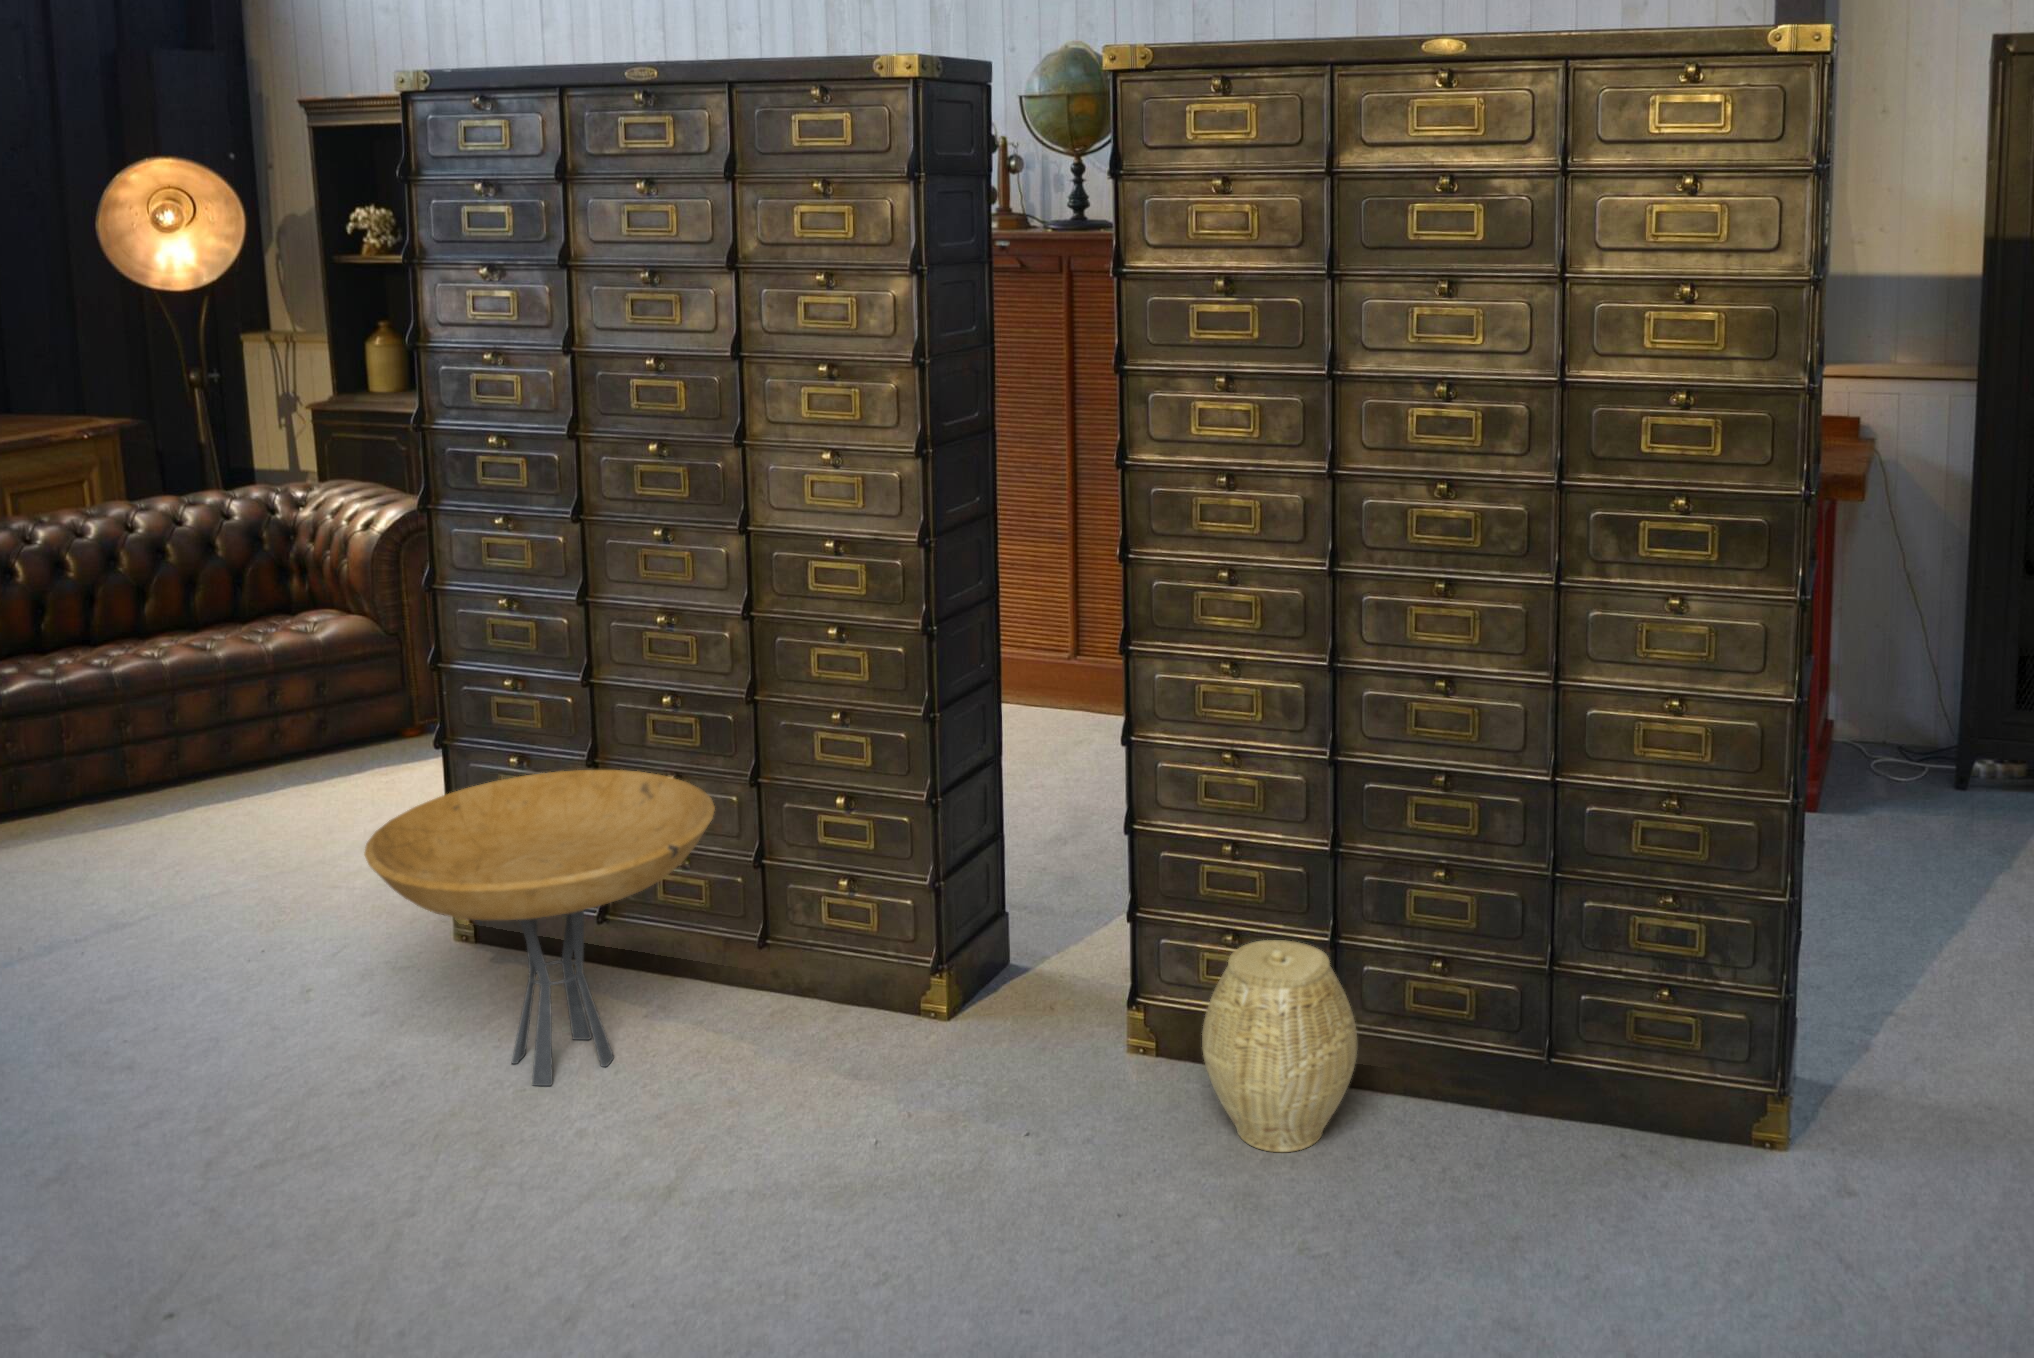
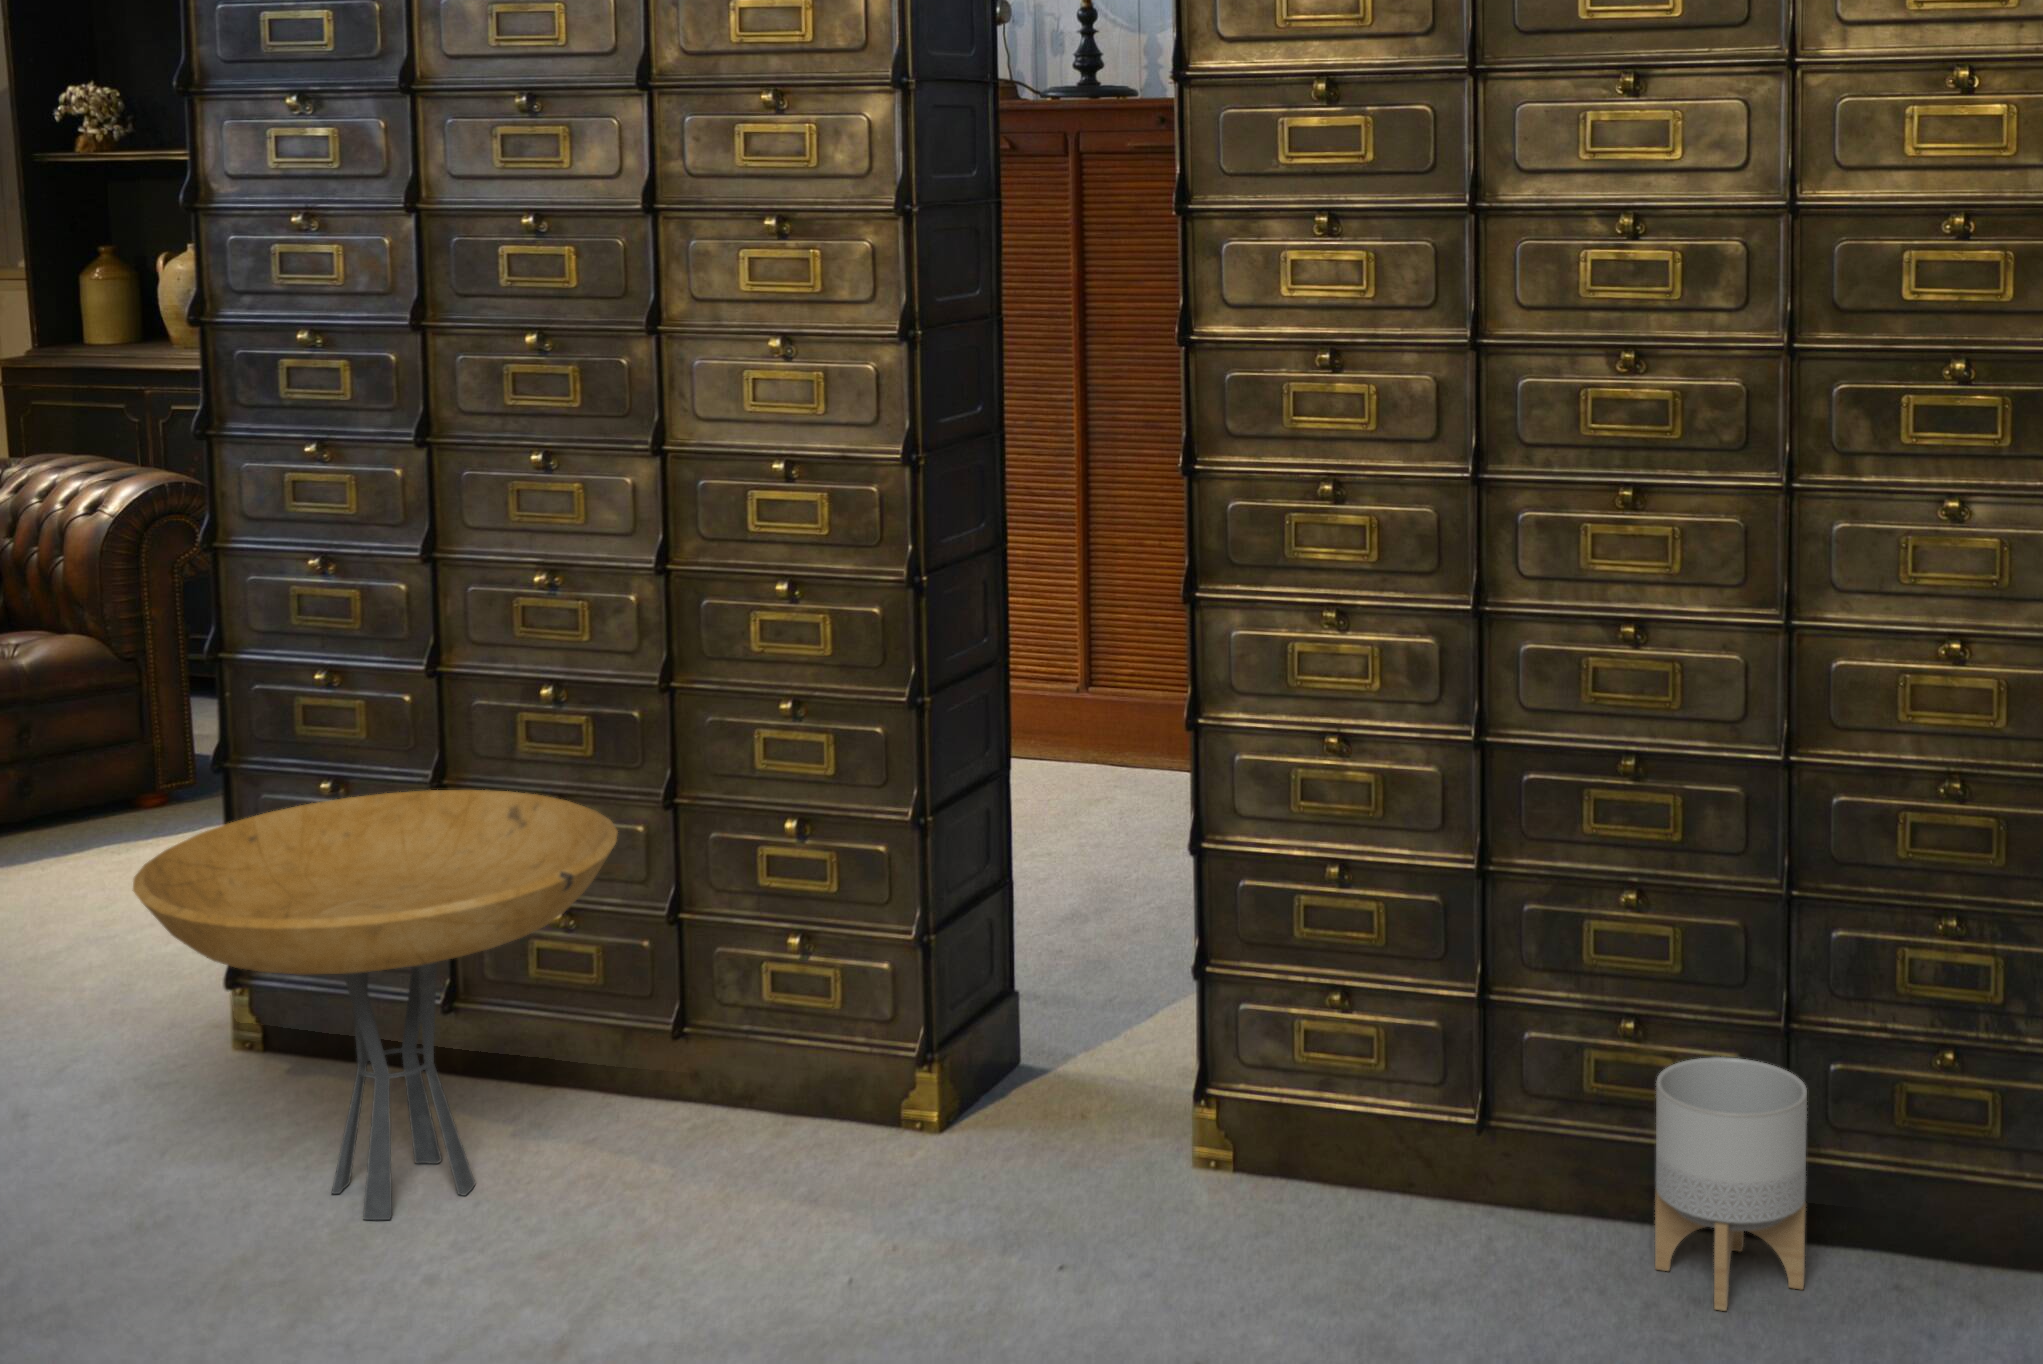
woven basket: present [1202,940,1357,1152] -> none [1308,991,1523,1281]
planter: none [1451,994,1561,1182] -> present [1655,1057,1807,1311]

